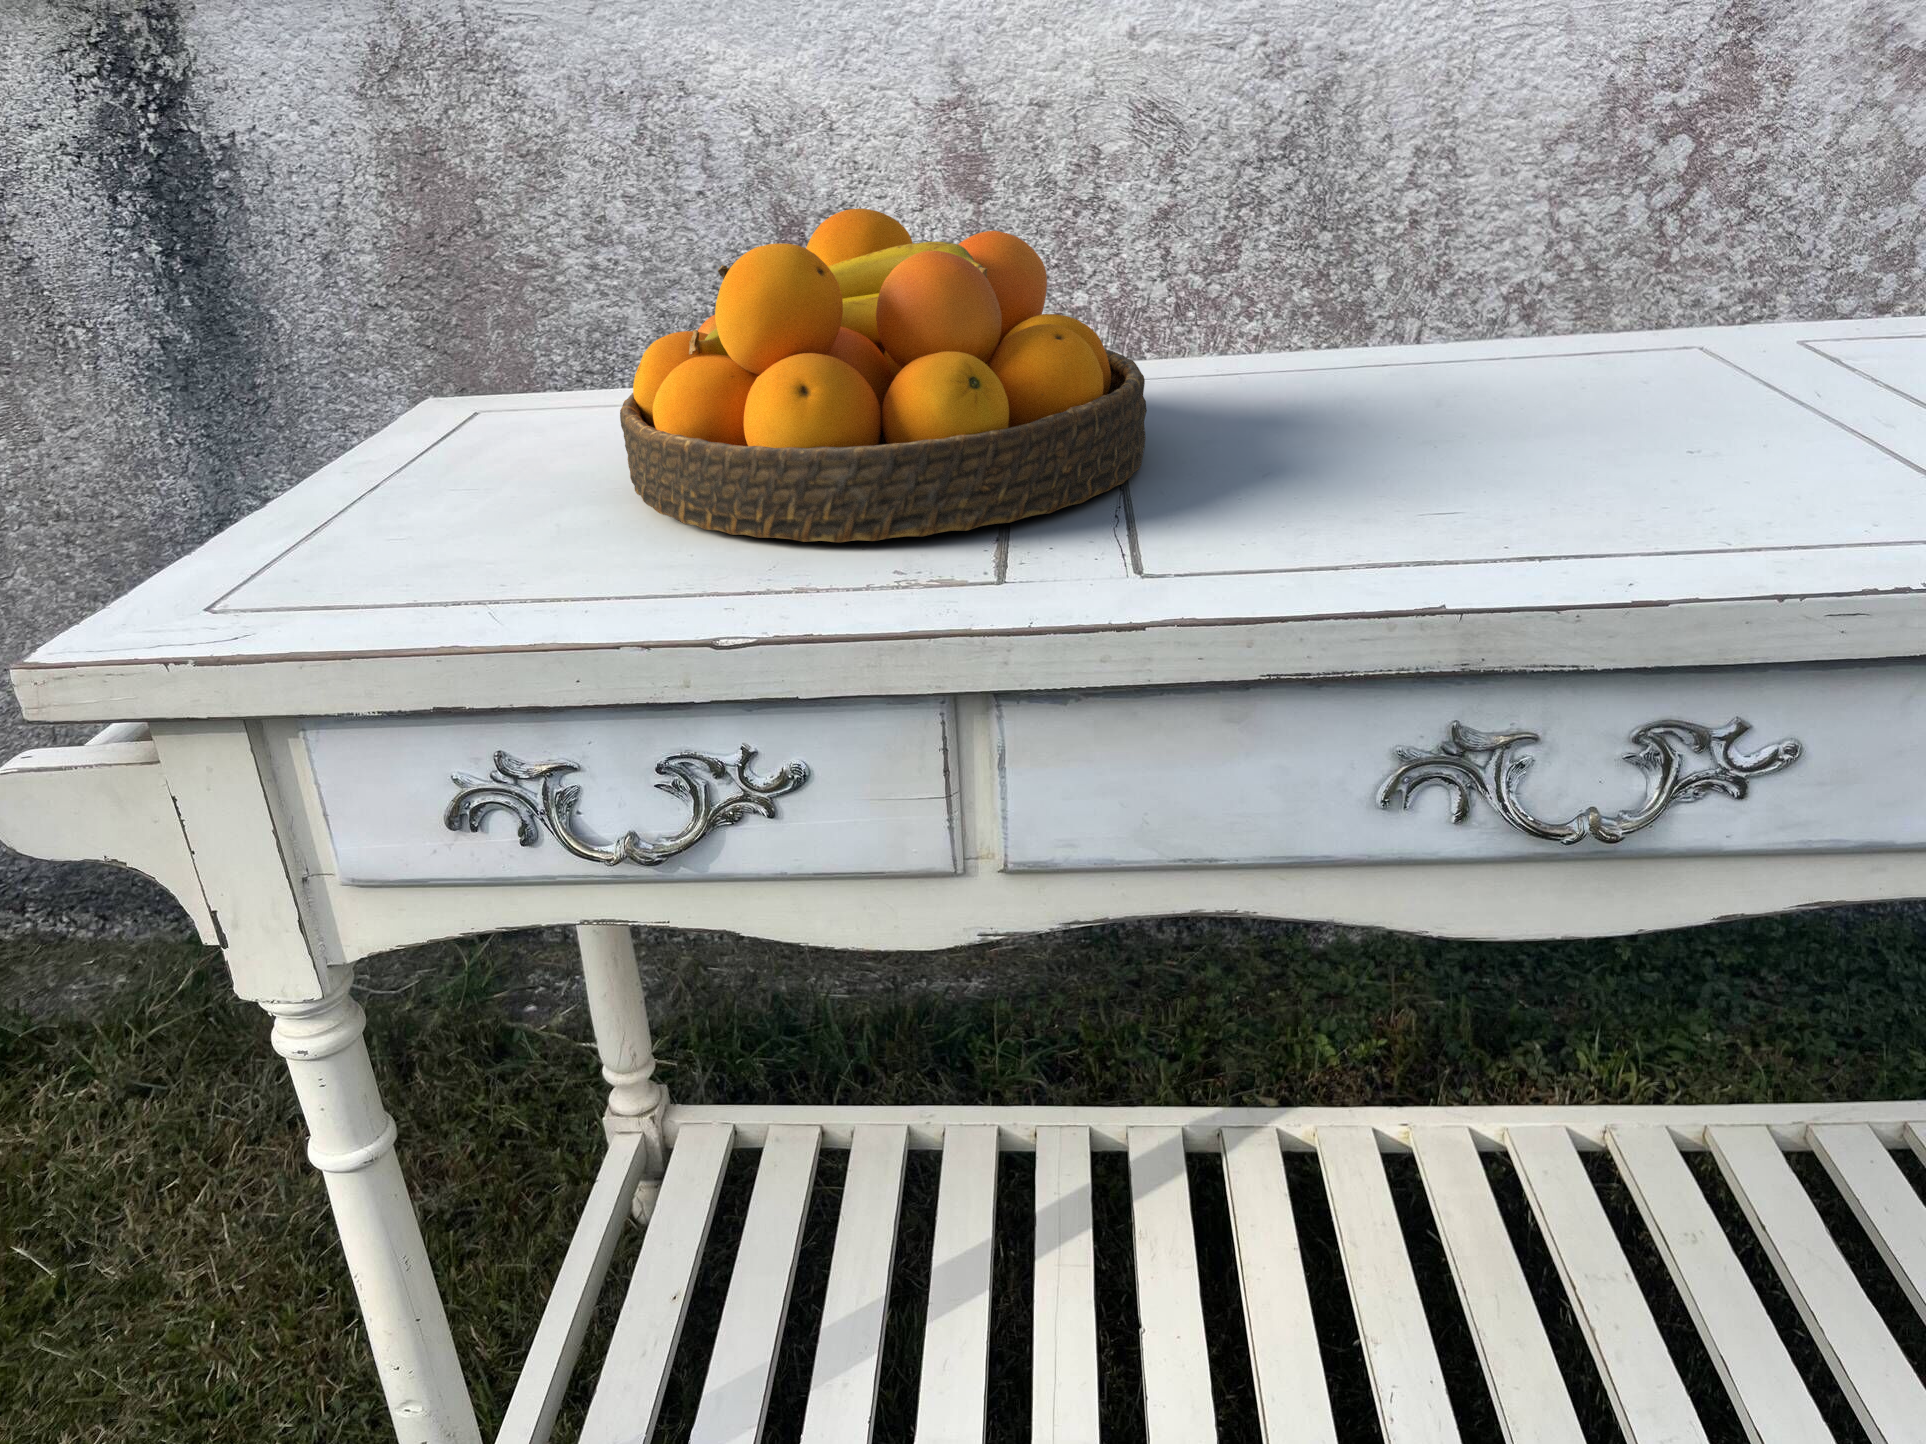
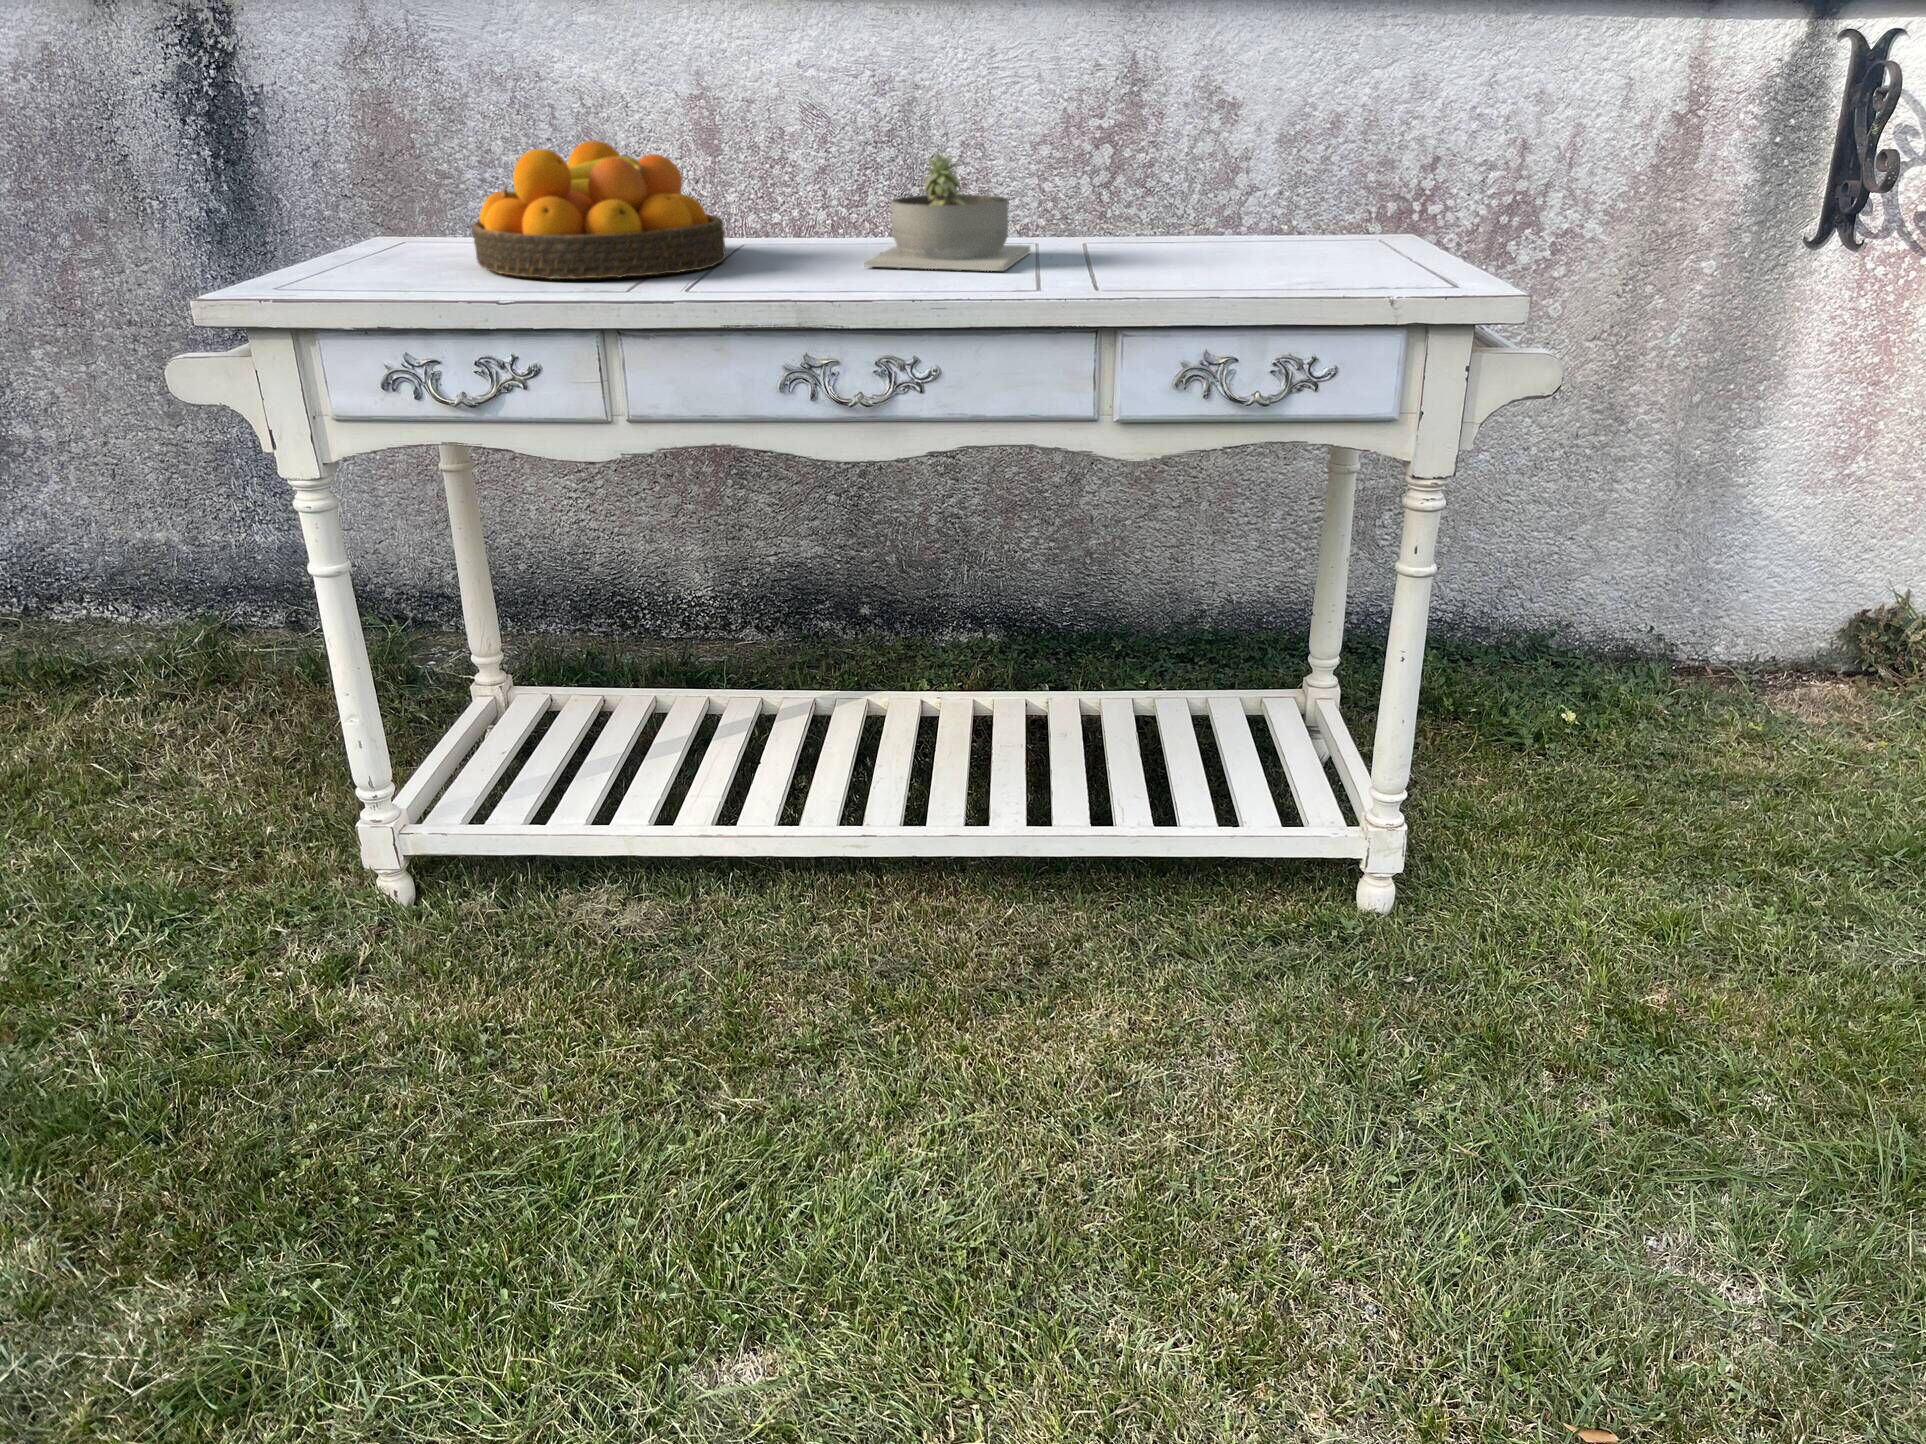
succulent planter: none [1460,190,1837,460] -> present [865,154,1030,271]

